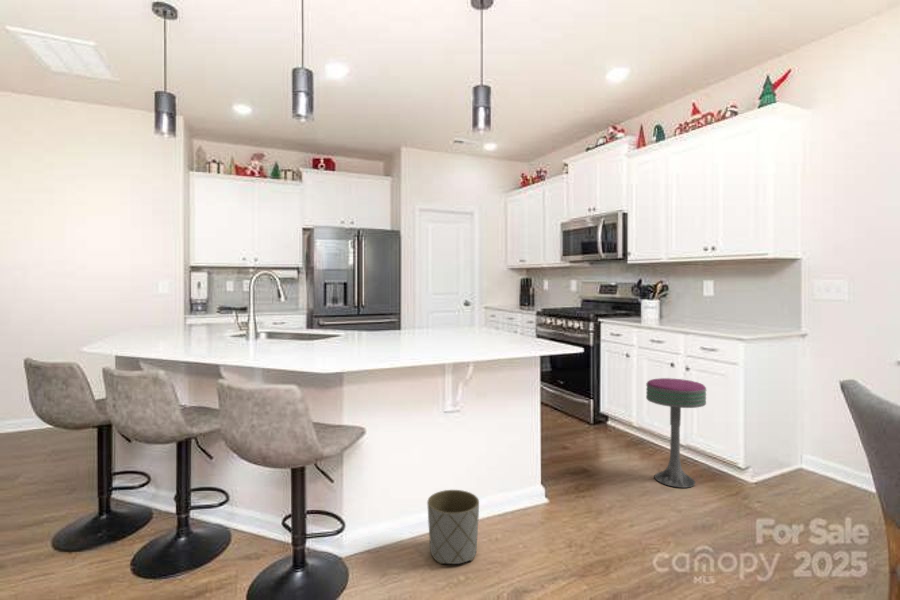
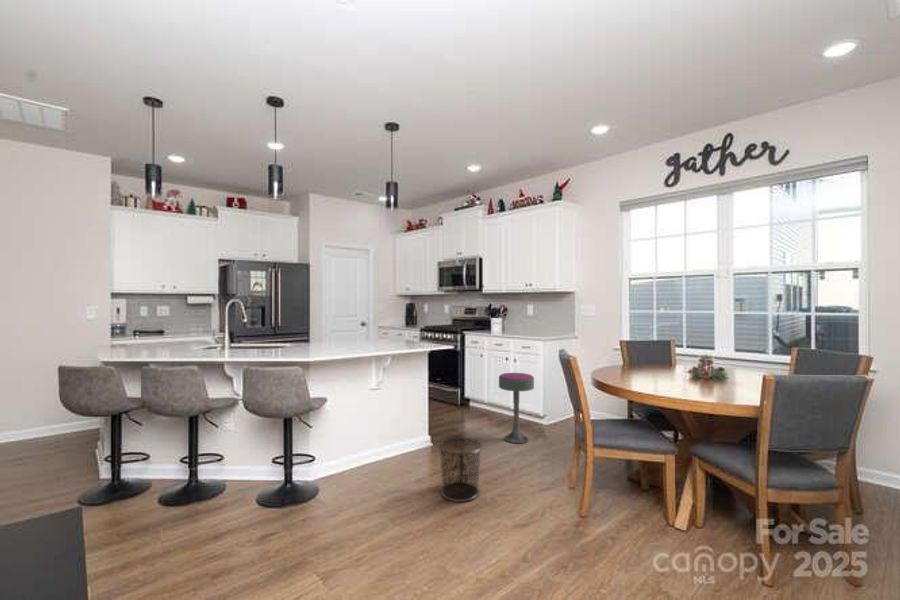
waste bin: none [537,469,610,573] -> present [438,437,482,502]
planter: present [428,490,479,564] -> none [365,460,400,511]

